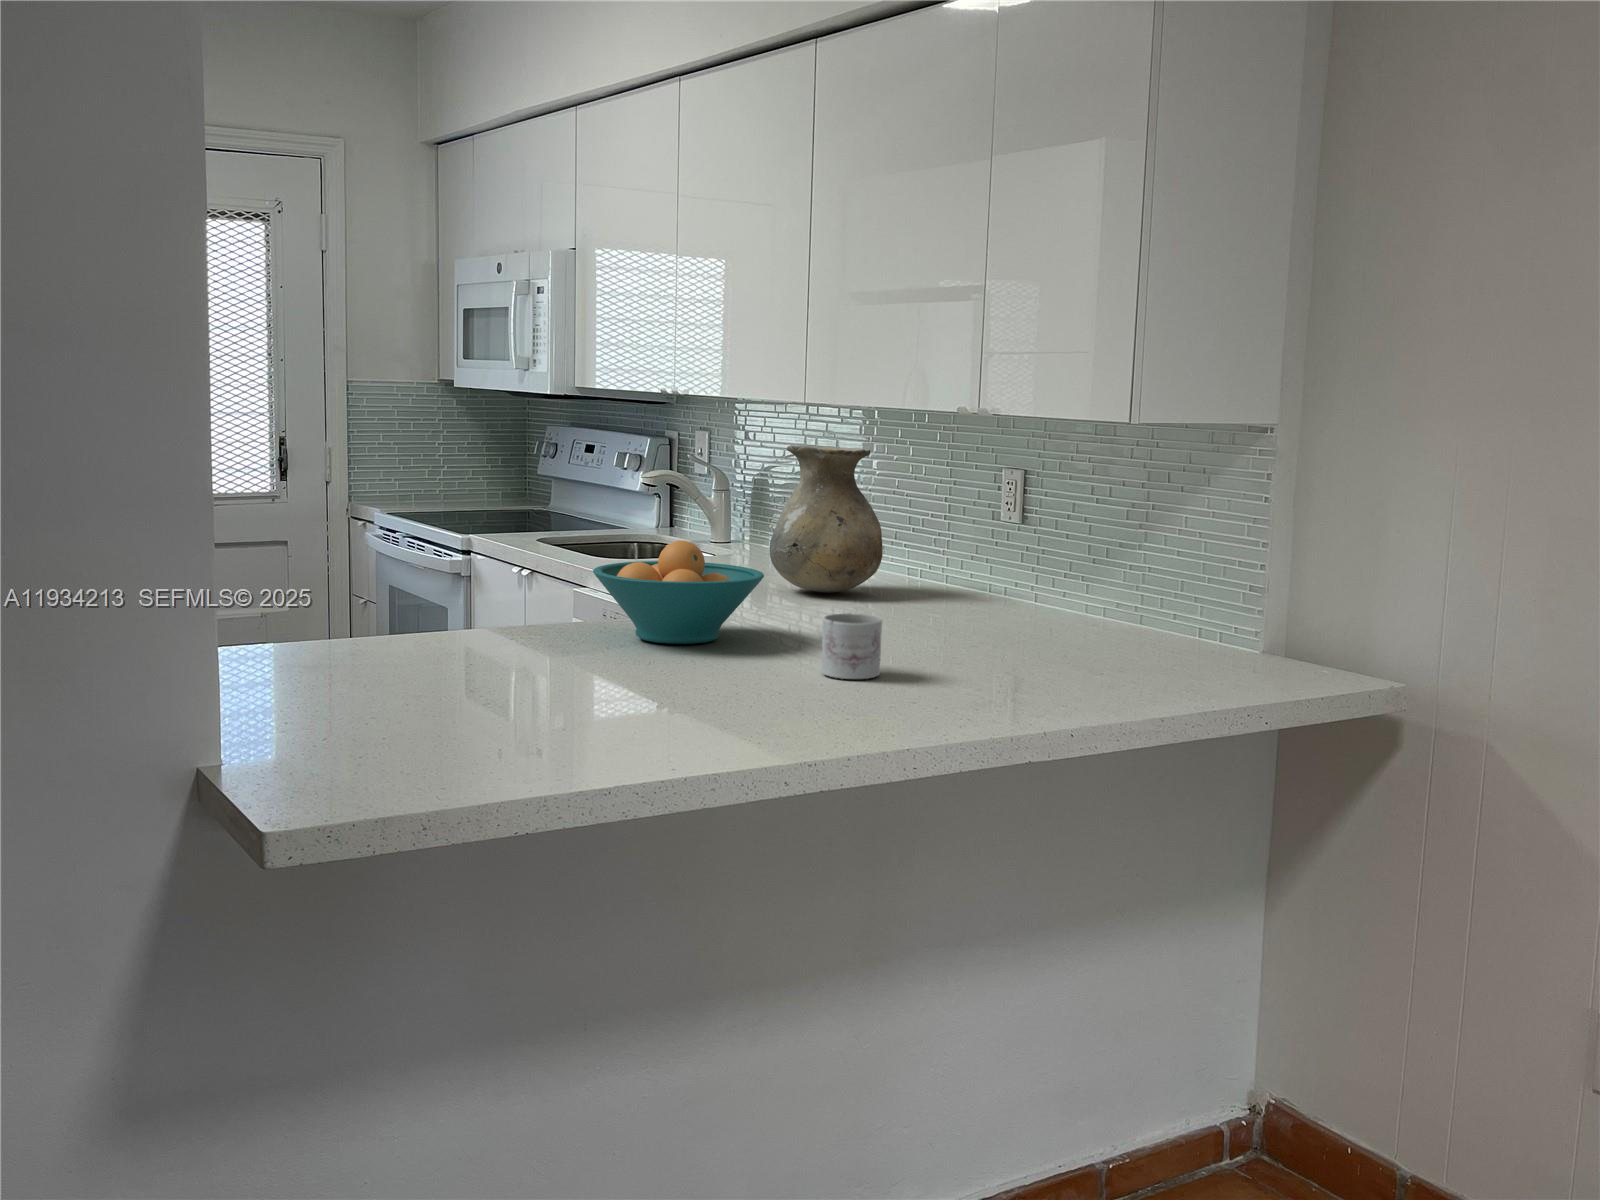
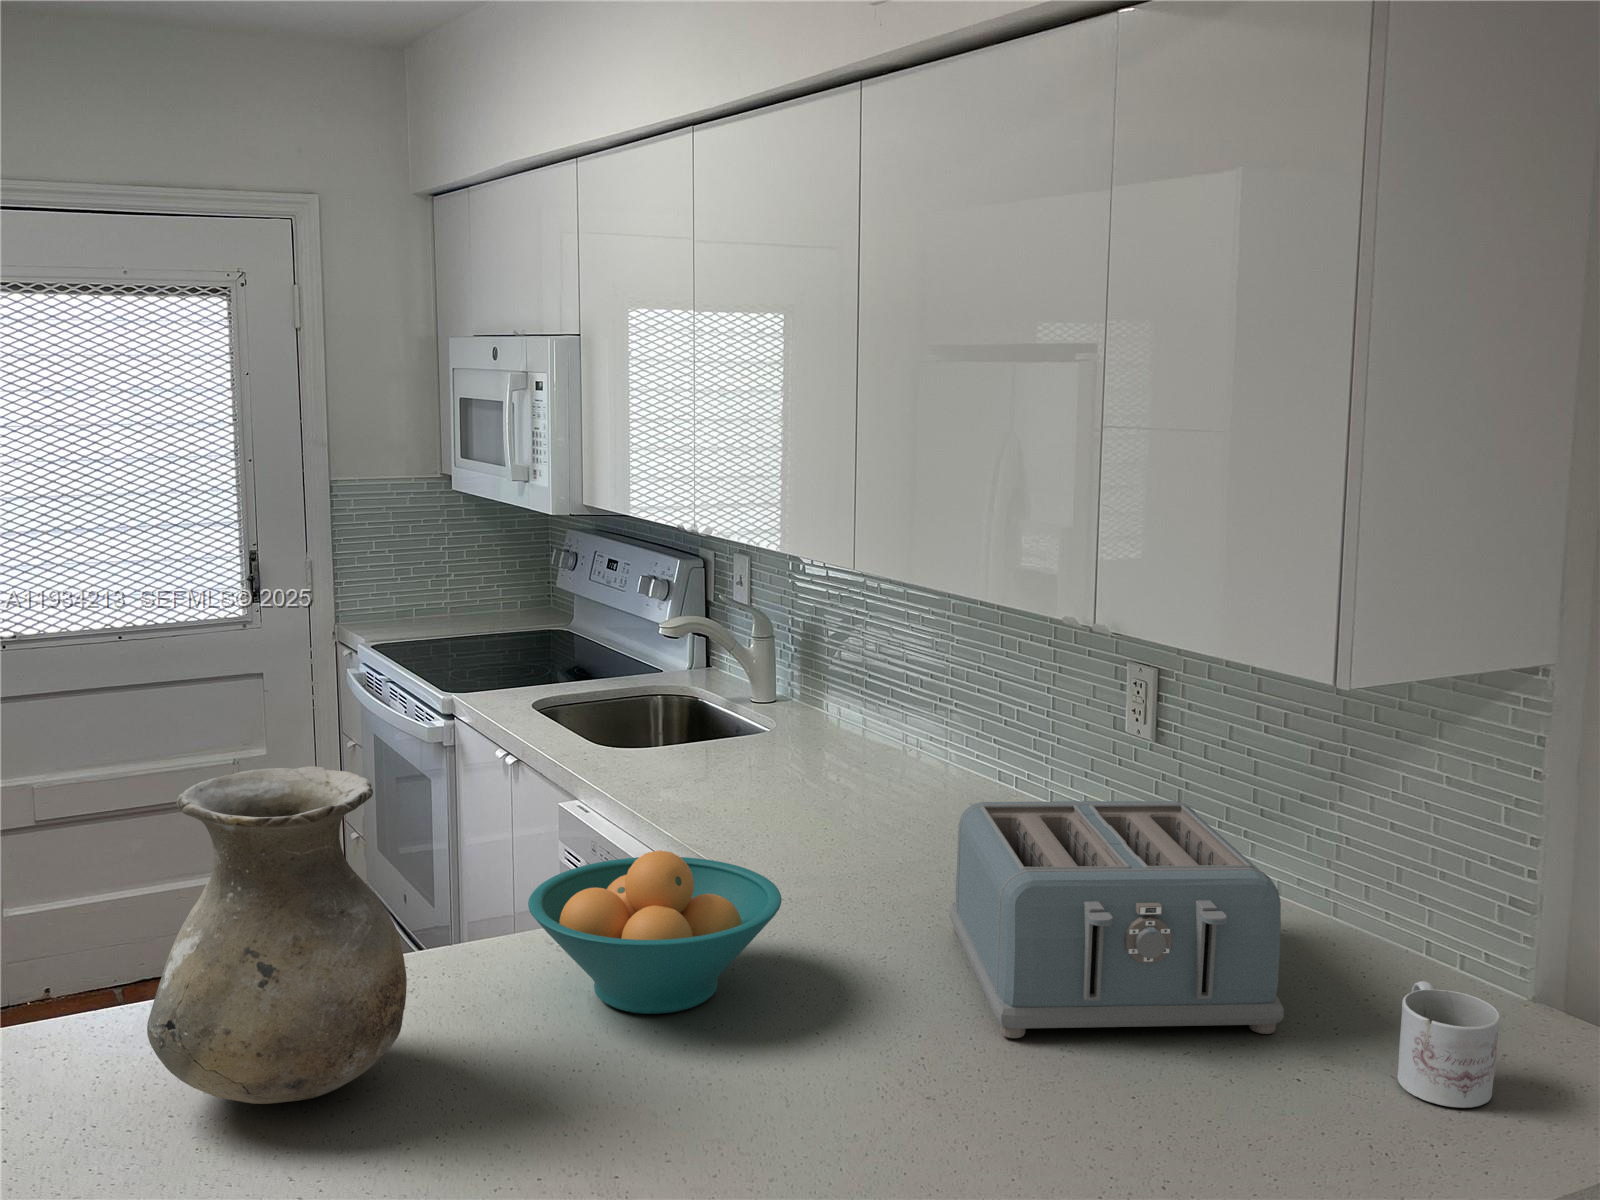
vase: present [769,445,883,593] -> present [147,766,407,1104]
toaster: none [875,530,1095,657] -> present [950,801,1284,1038]
mug: present [822,612,882,679] -> present [1397,981,1500,1108]

